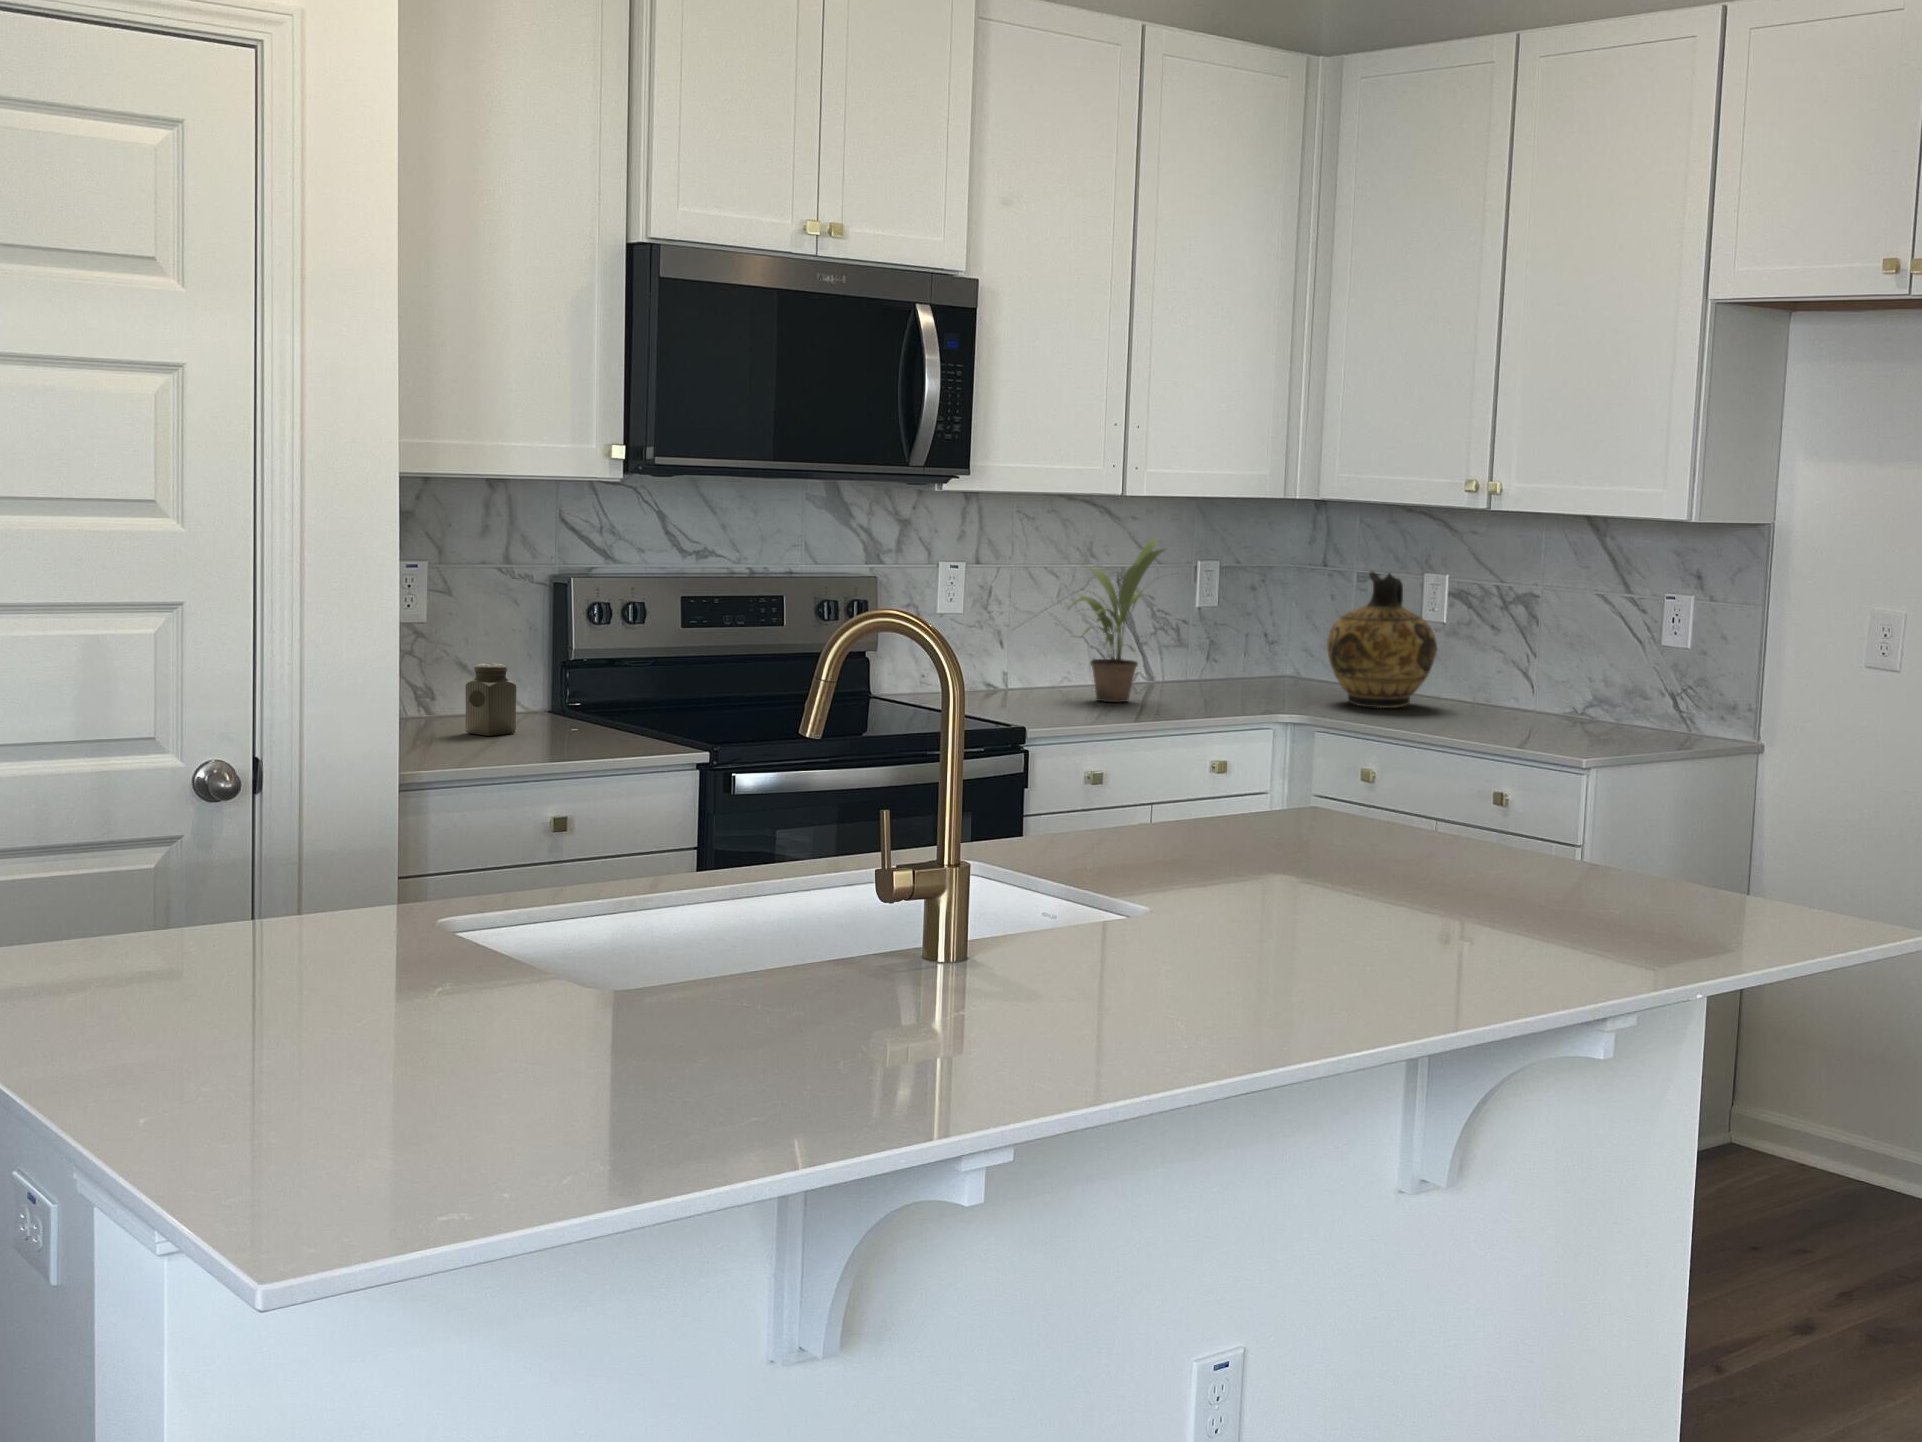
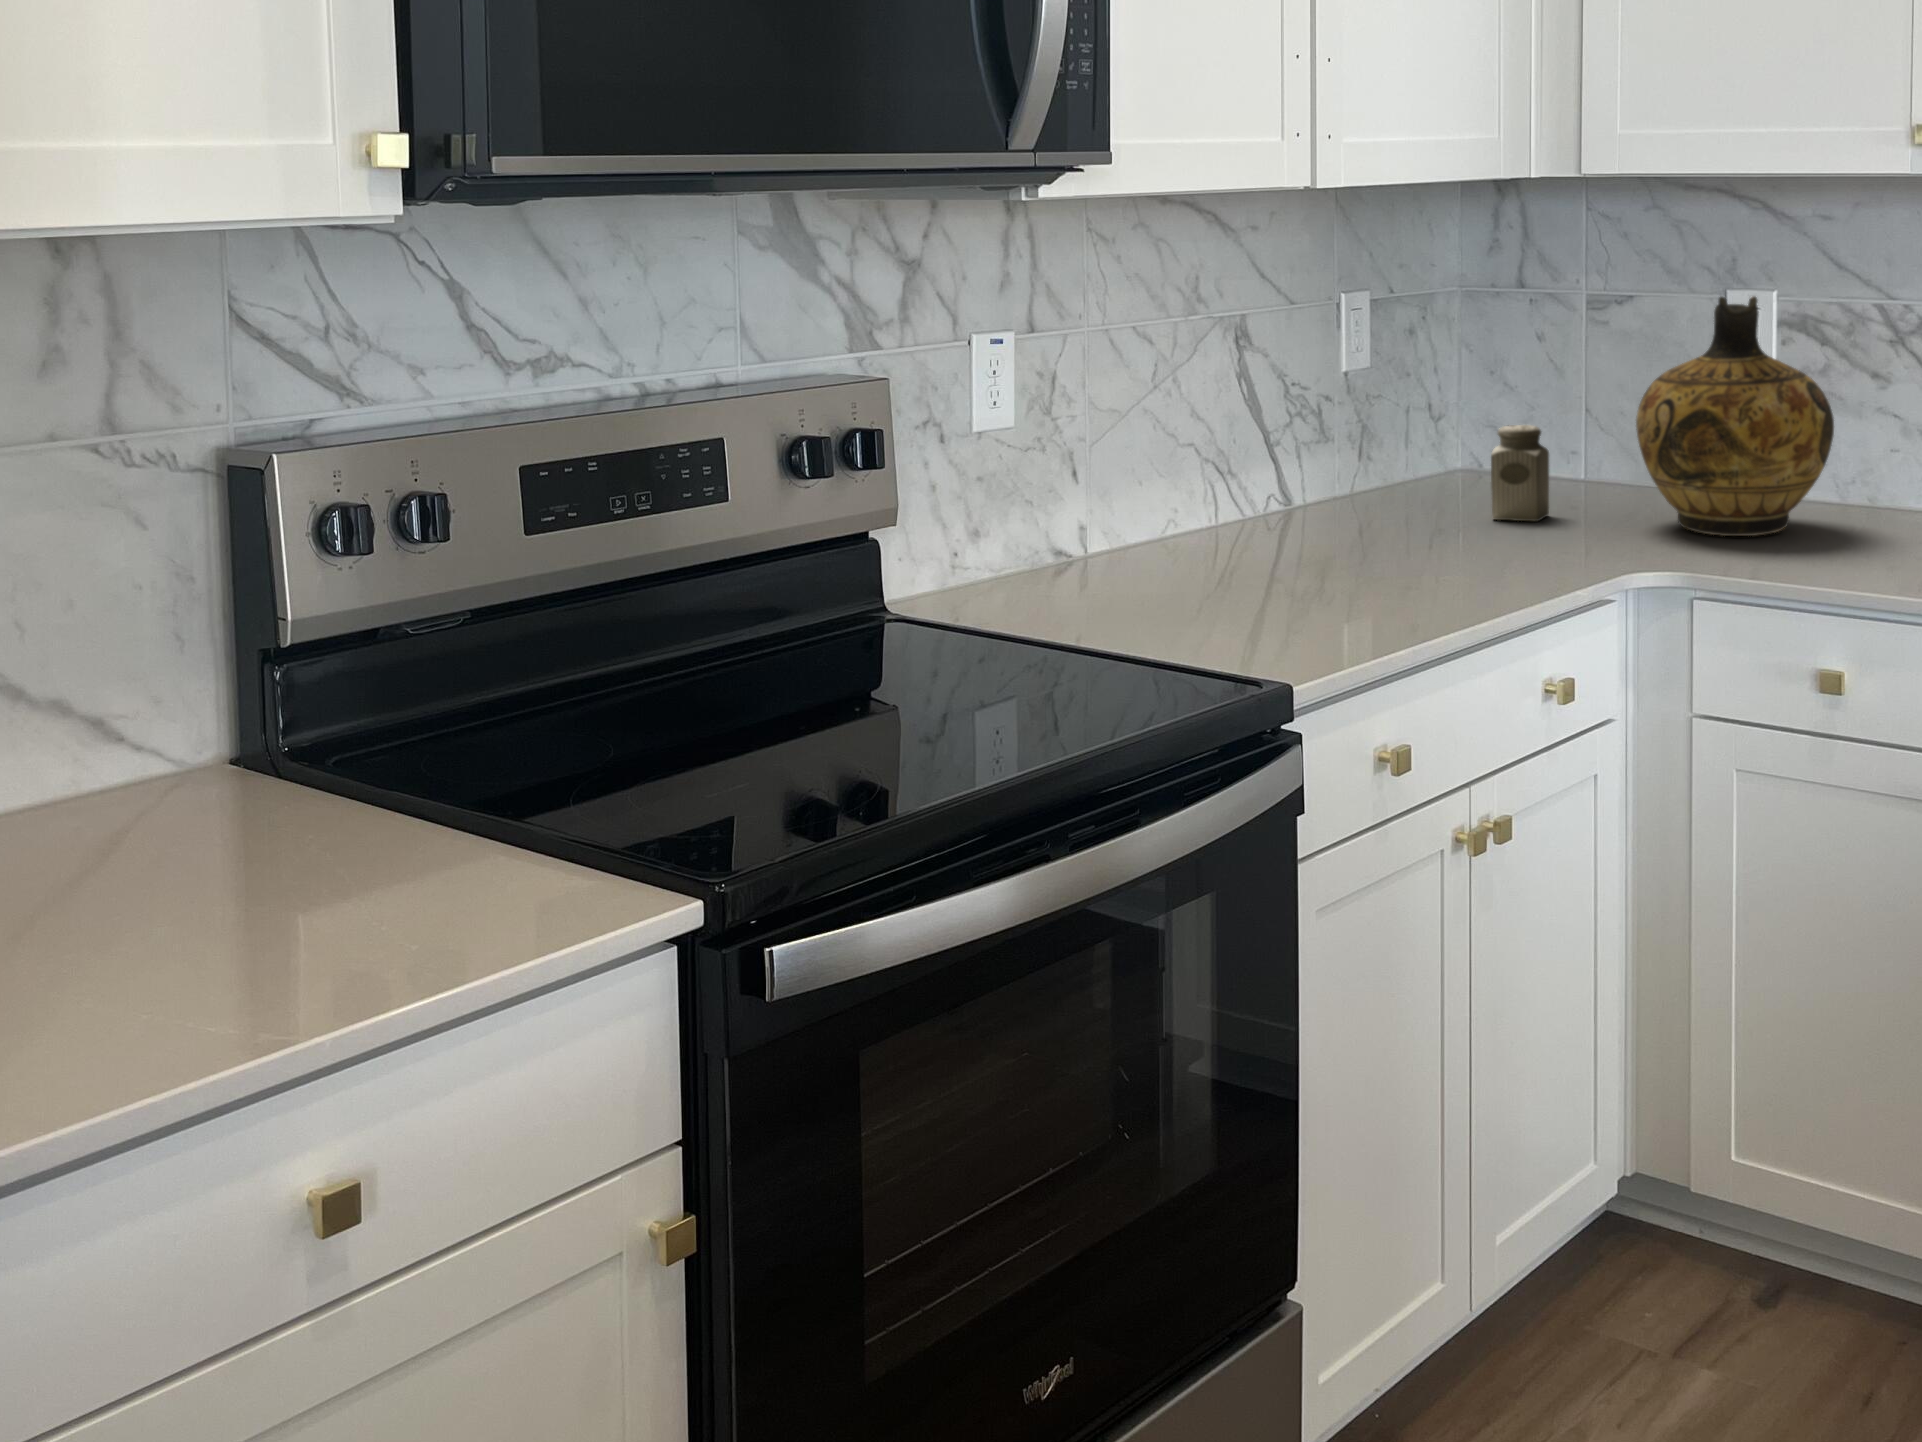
potted plant: present [1067,538,1165,702] -> none [1199,264,1415,574]
salt shaker: present [466,663,516,736] -> present [1491,425,1549,521]

